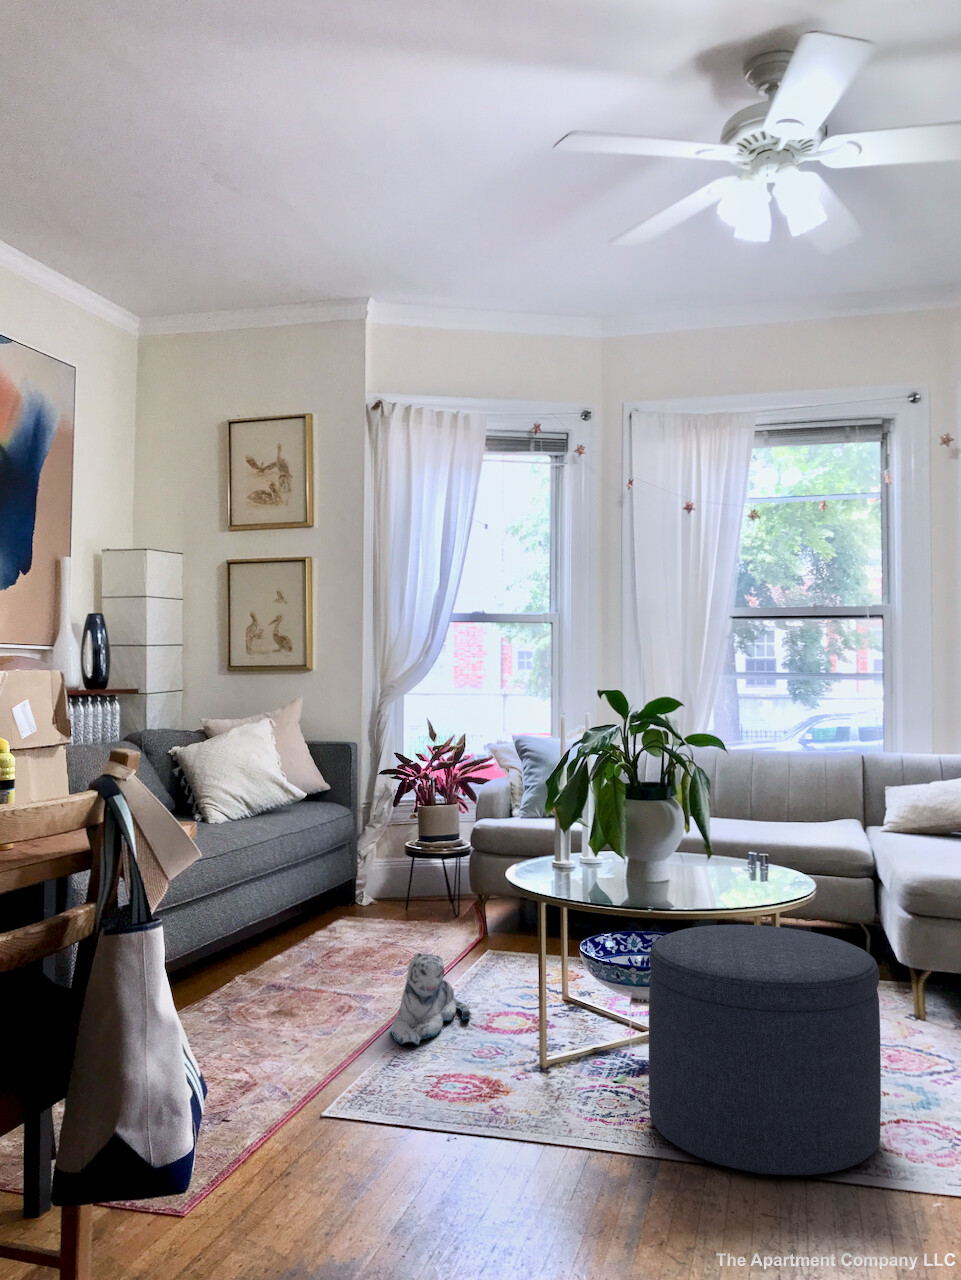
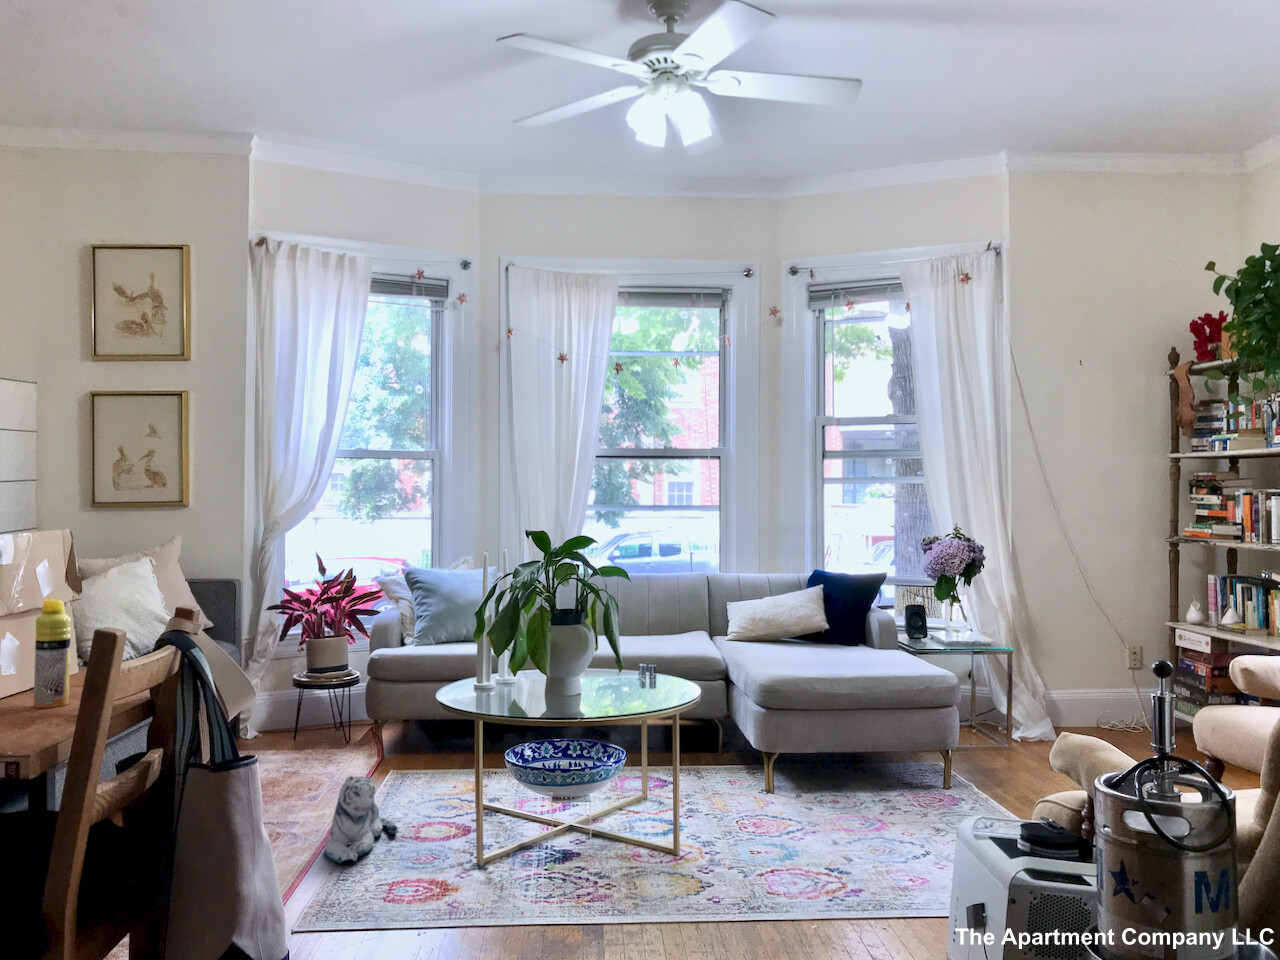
ottoman: present [649,925,881,1175] -> none [583,725,767,927]

